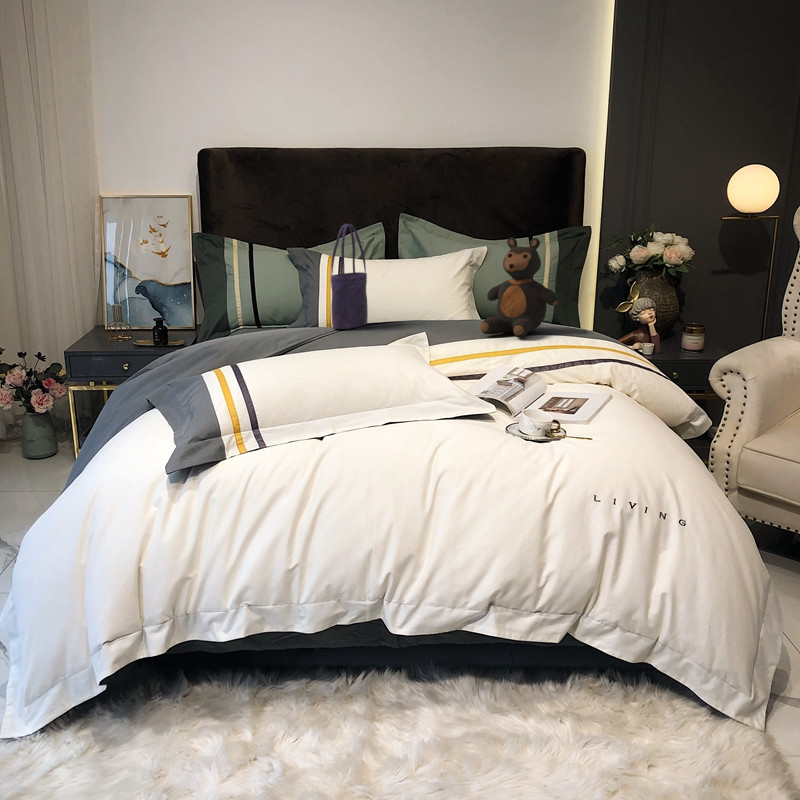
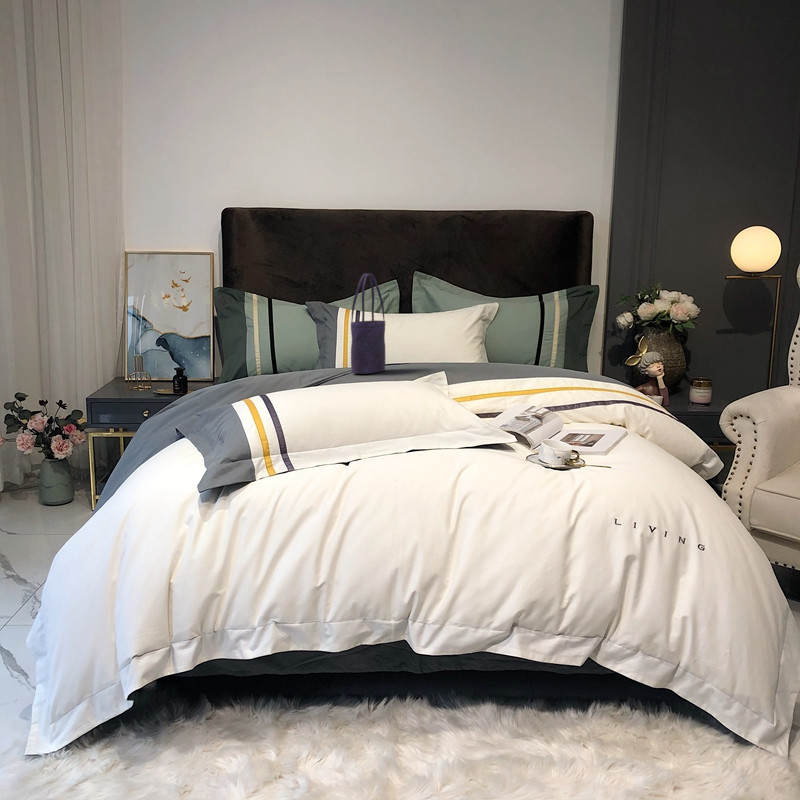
teddy bear: present [480,237,558,338] -> none [497,286,572,381]

